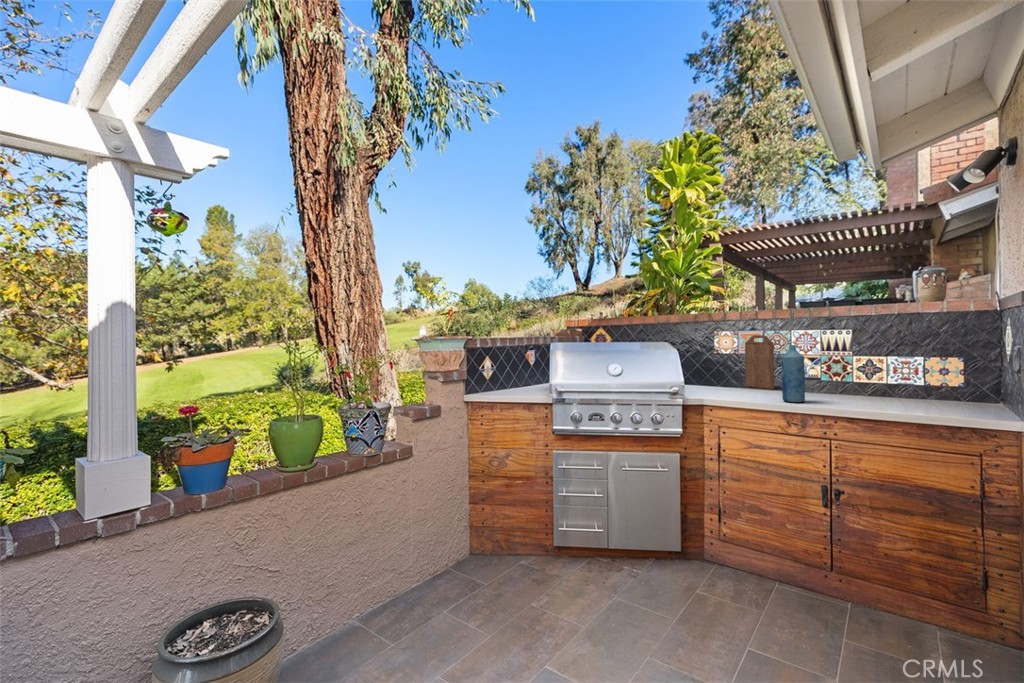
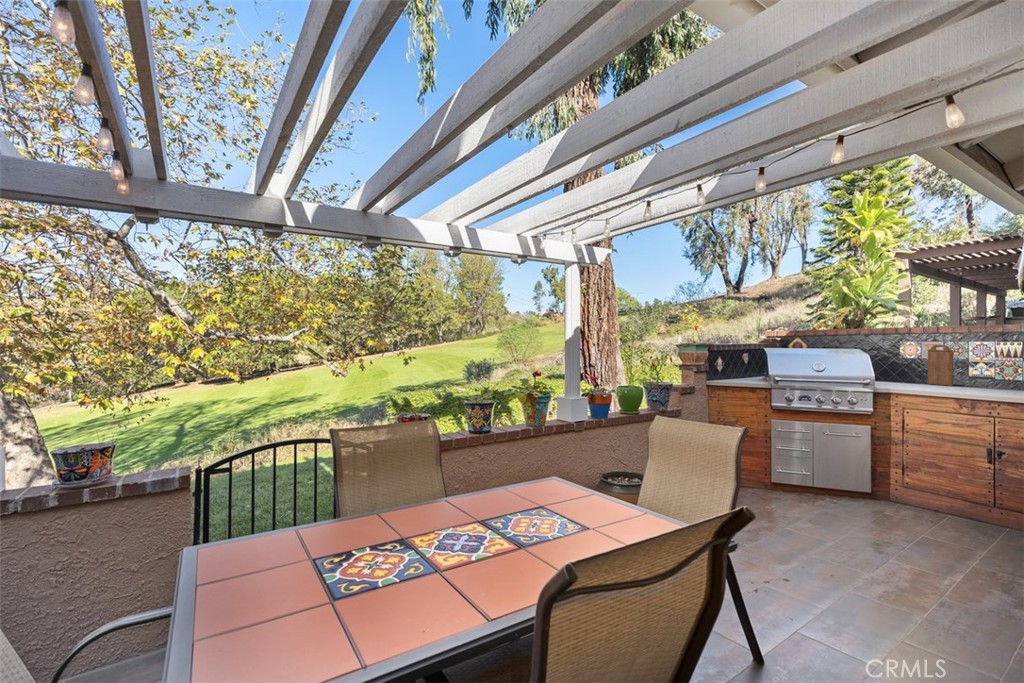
bottle: present [782,345,805,402] -> none [956,352,975,392]

